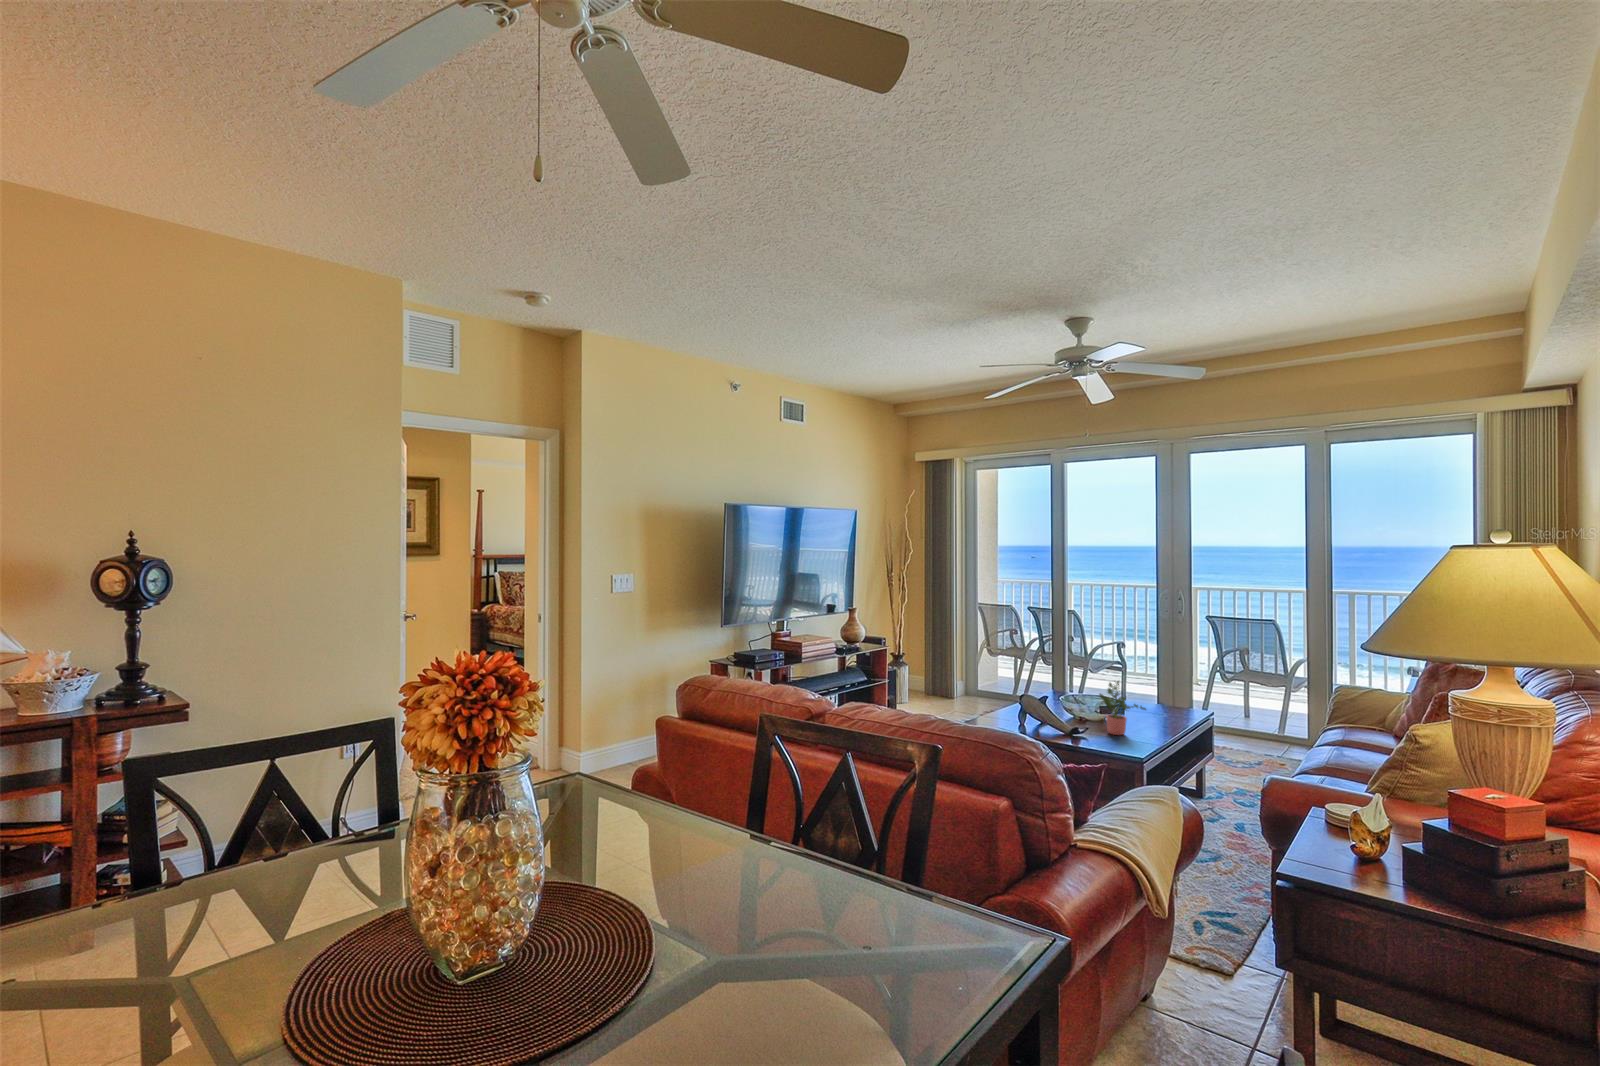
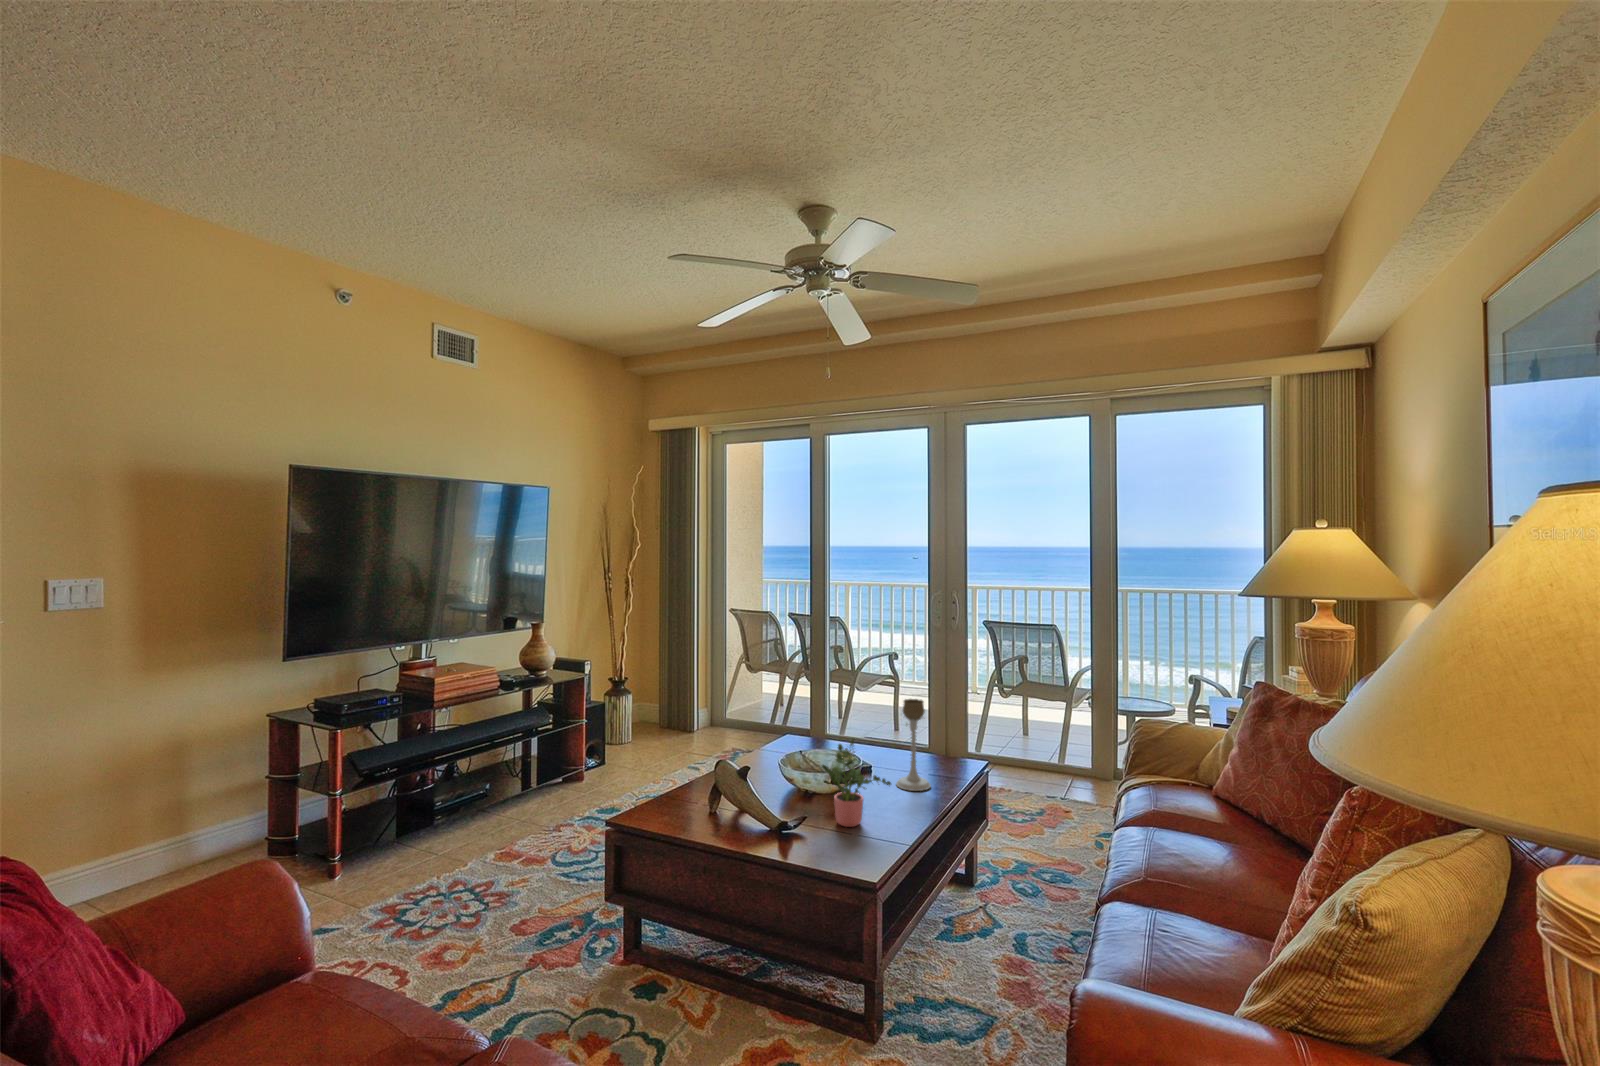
candle holder: none [1145,661,1171,723] -> present [896,699,931,791]

